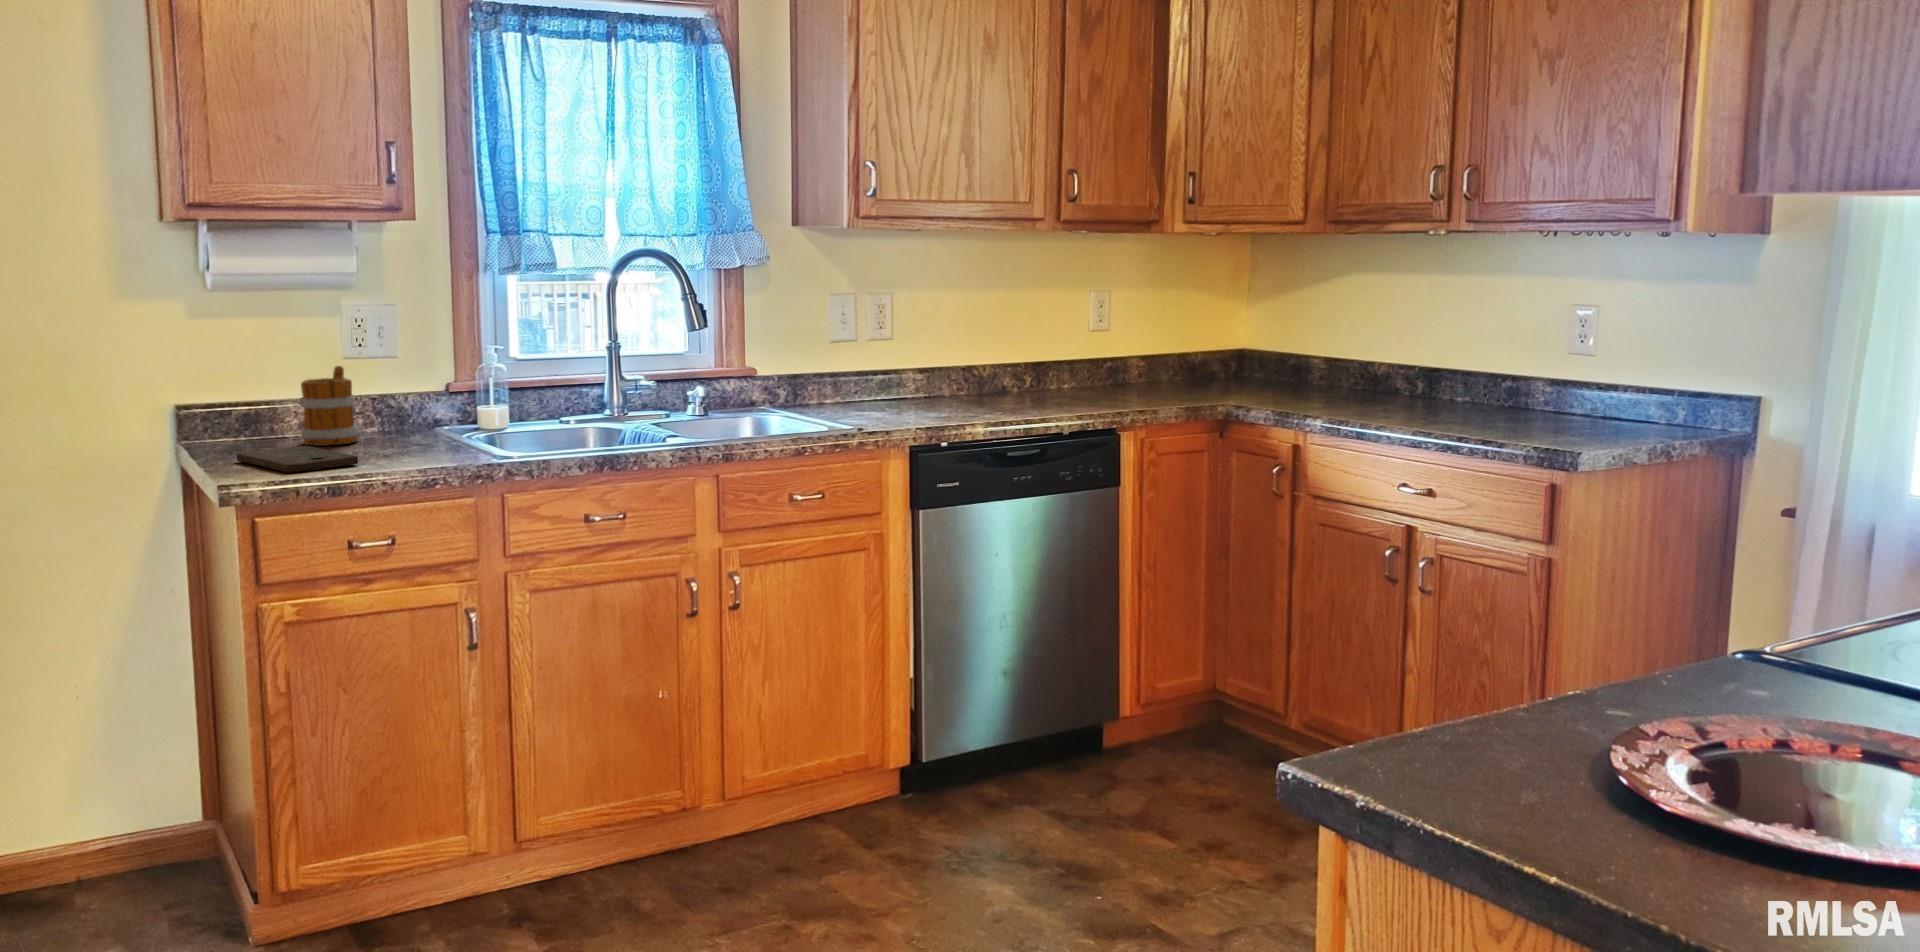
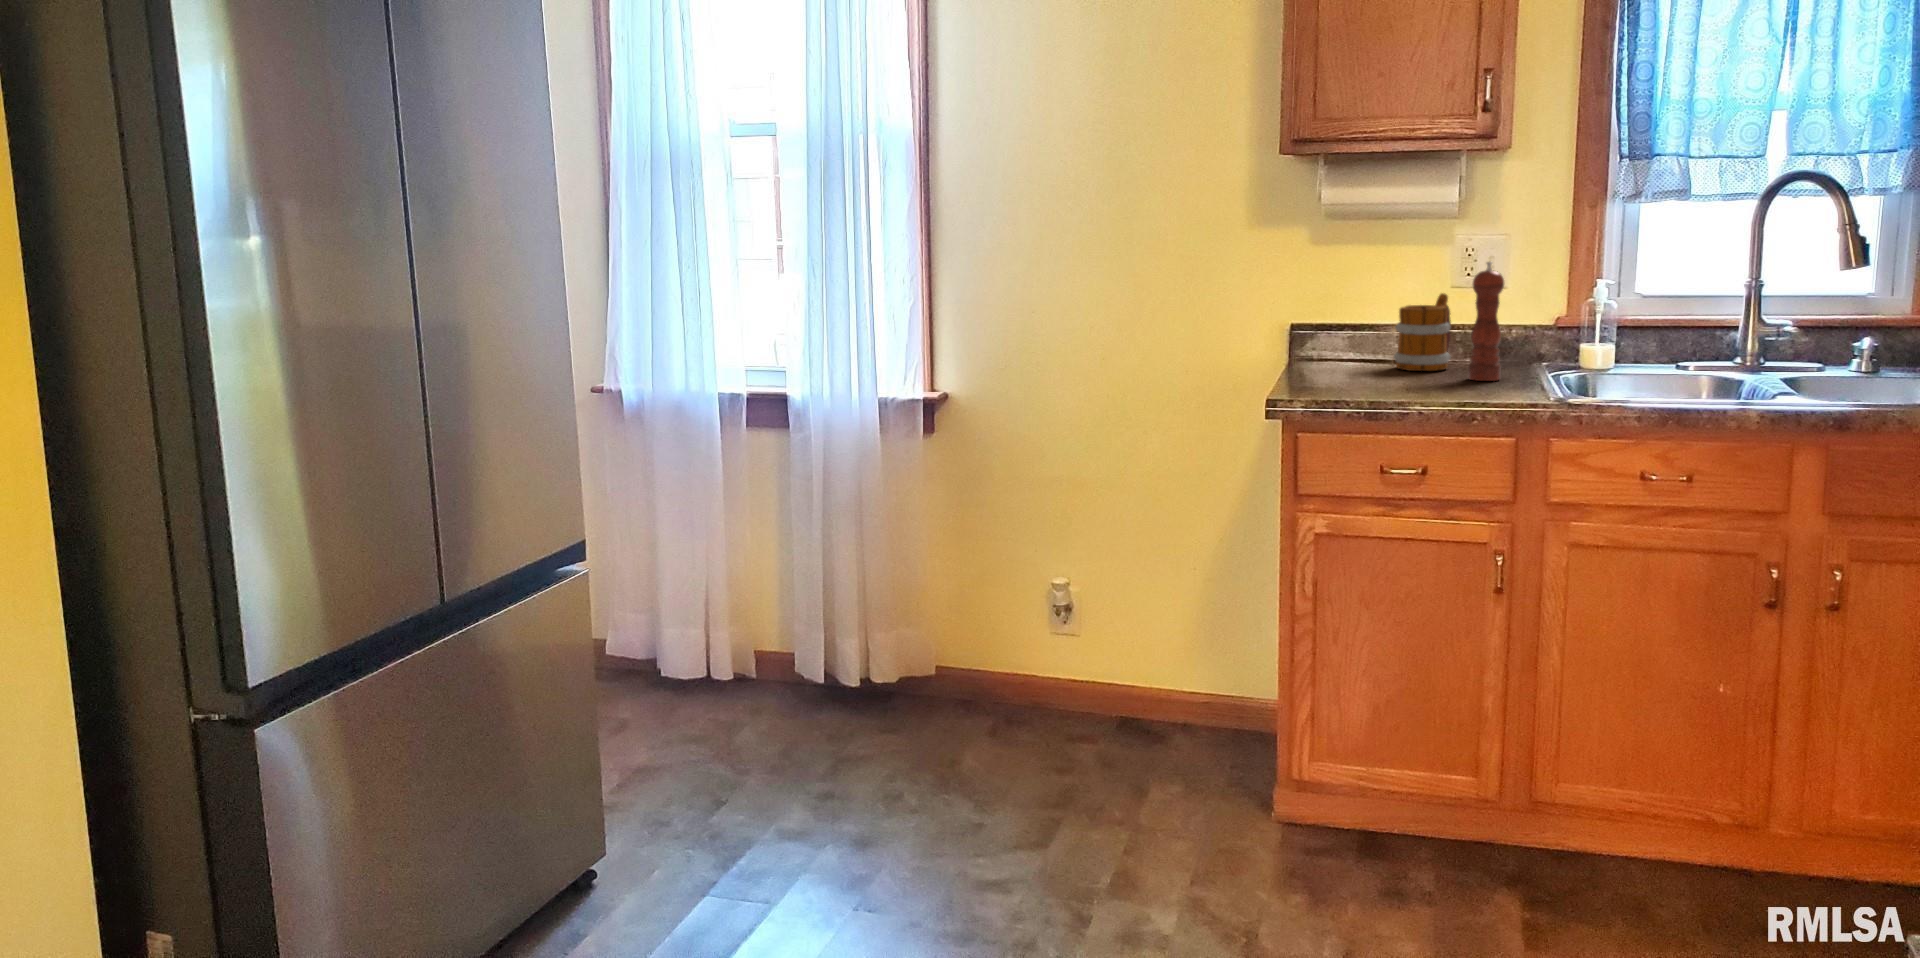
pepper mill: none [386,332,424,449] -> present [1468,262,1504,381]
cutting board: present [237,446,358,472] -> none [1318,369,1412,393]

